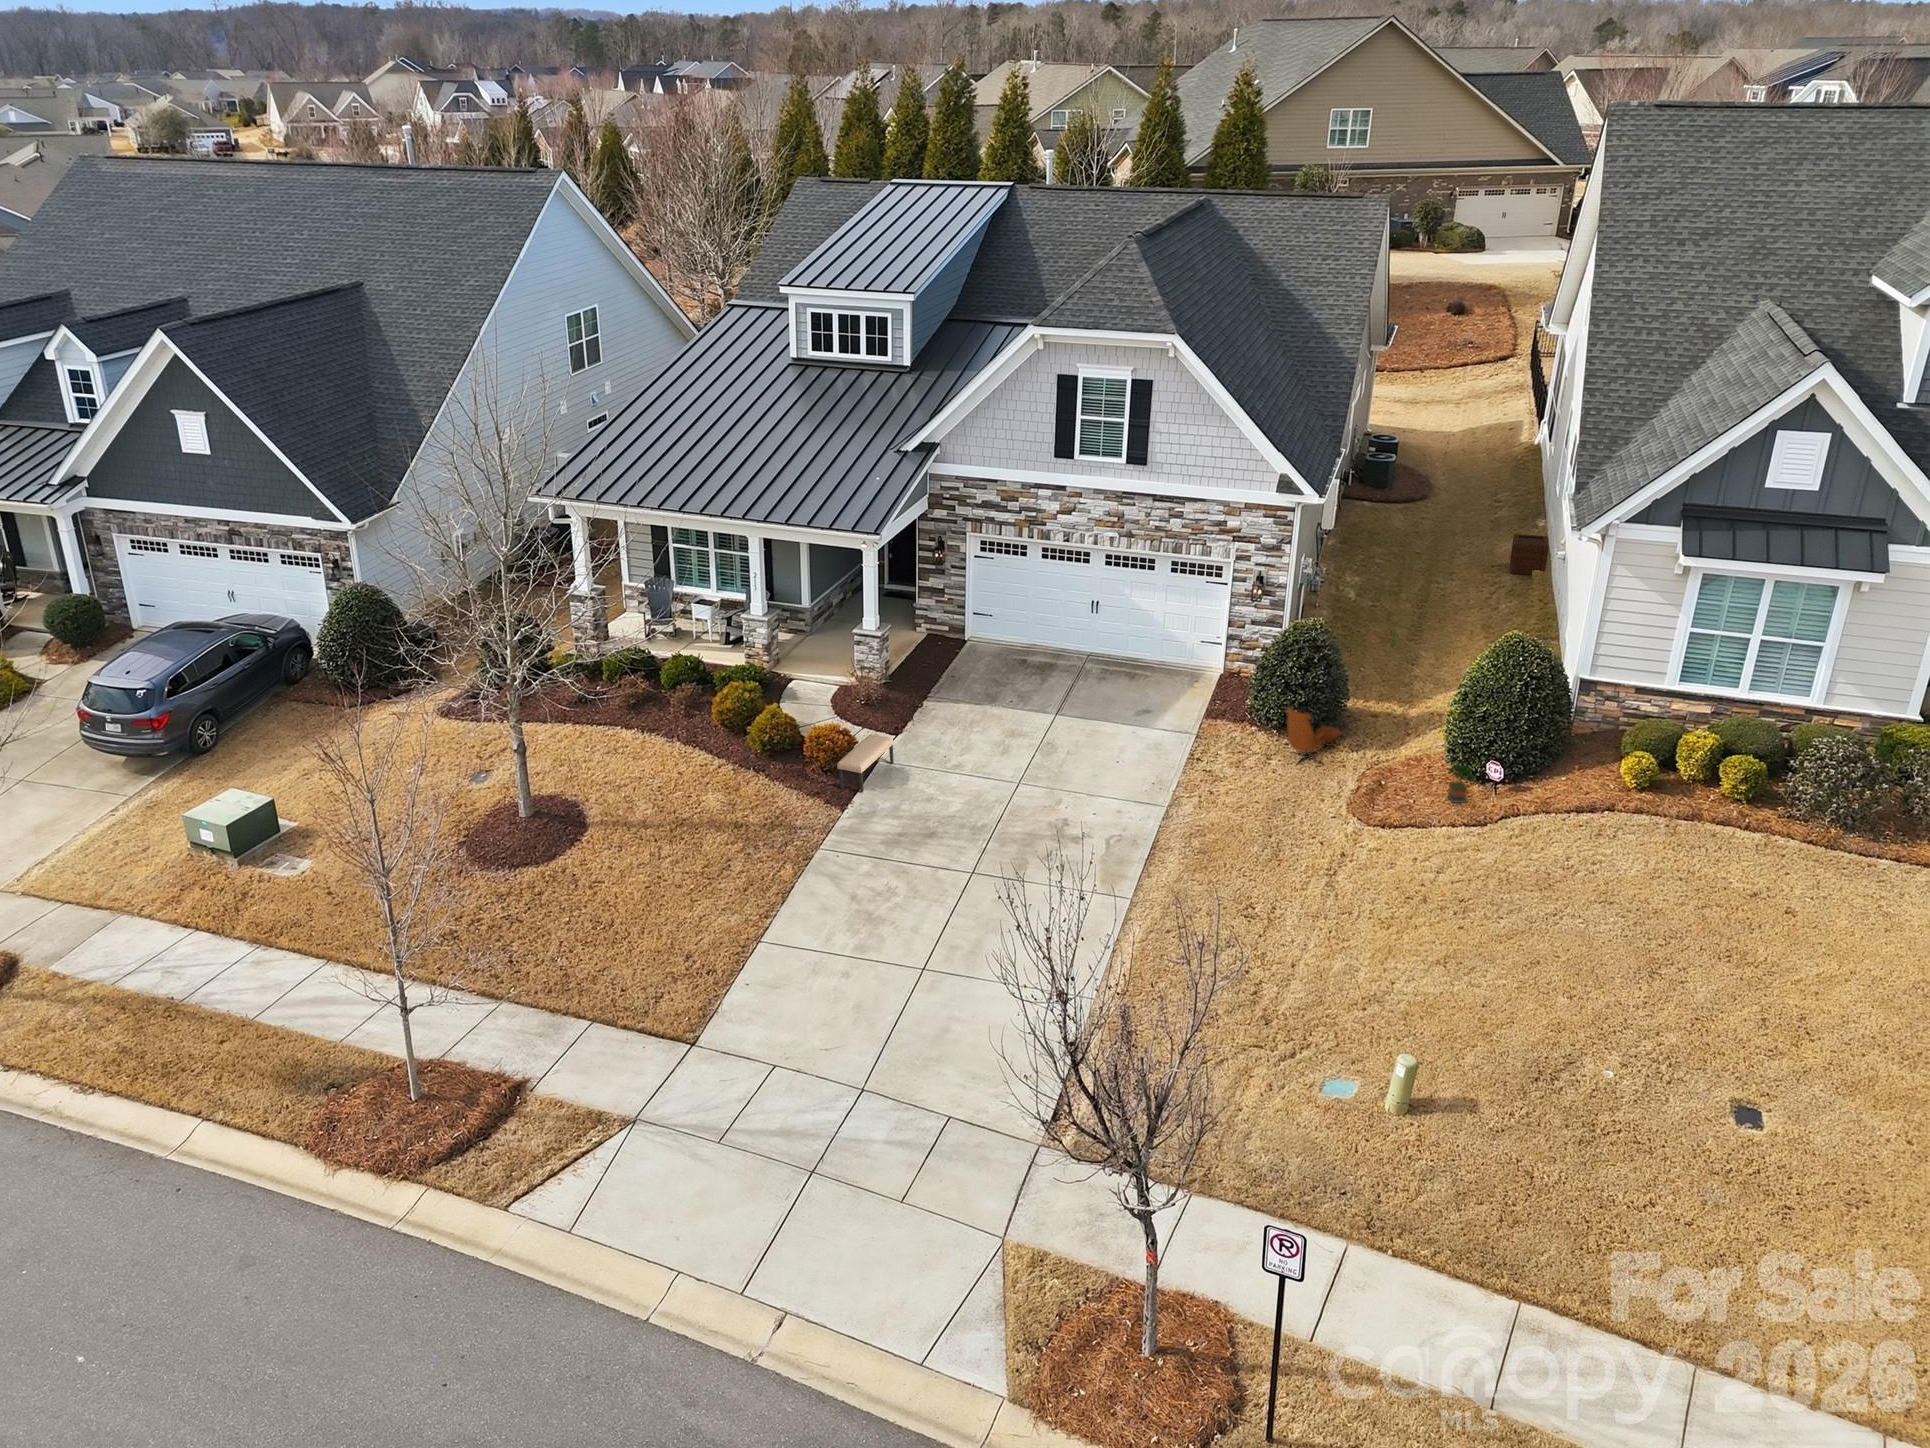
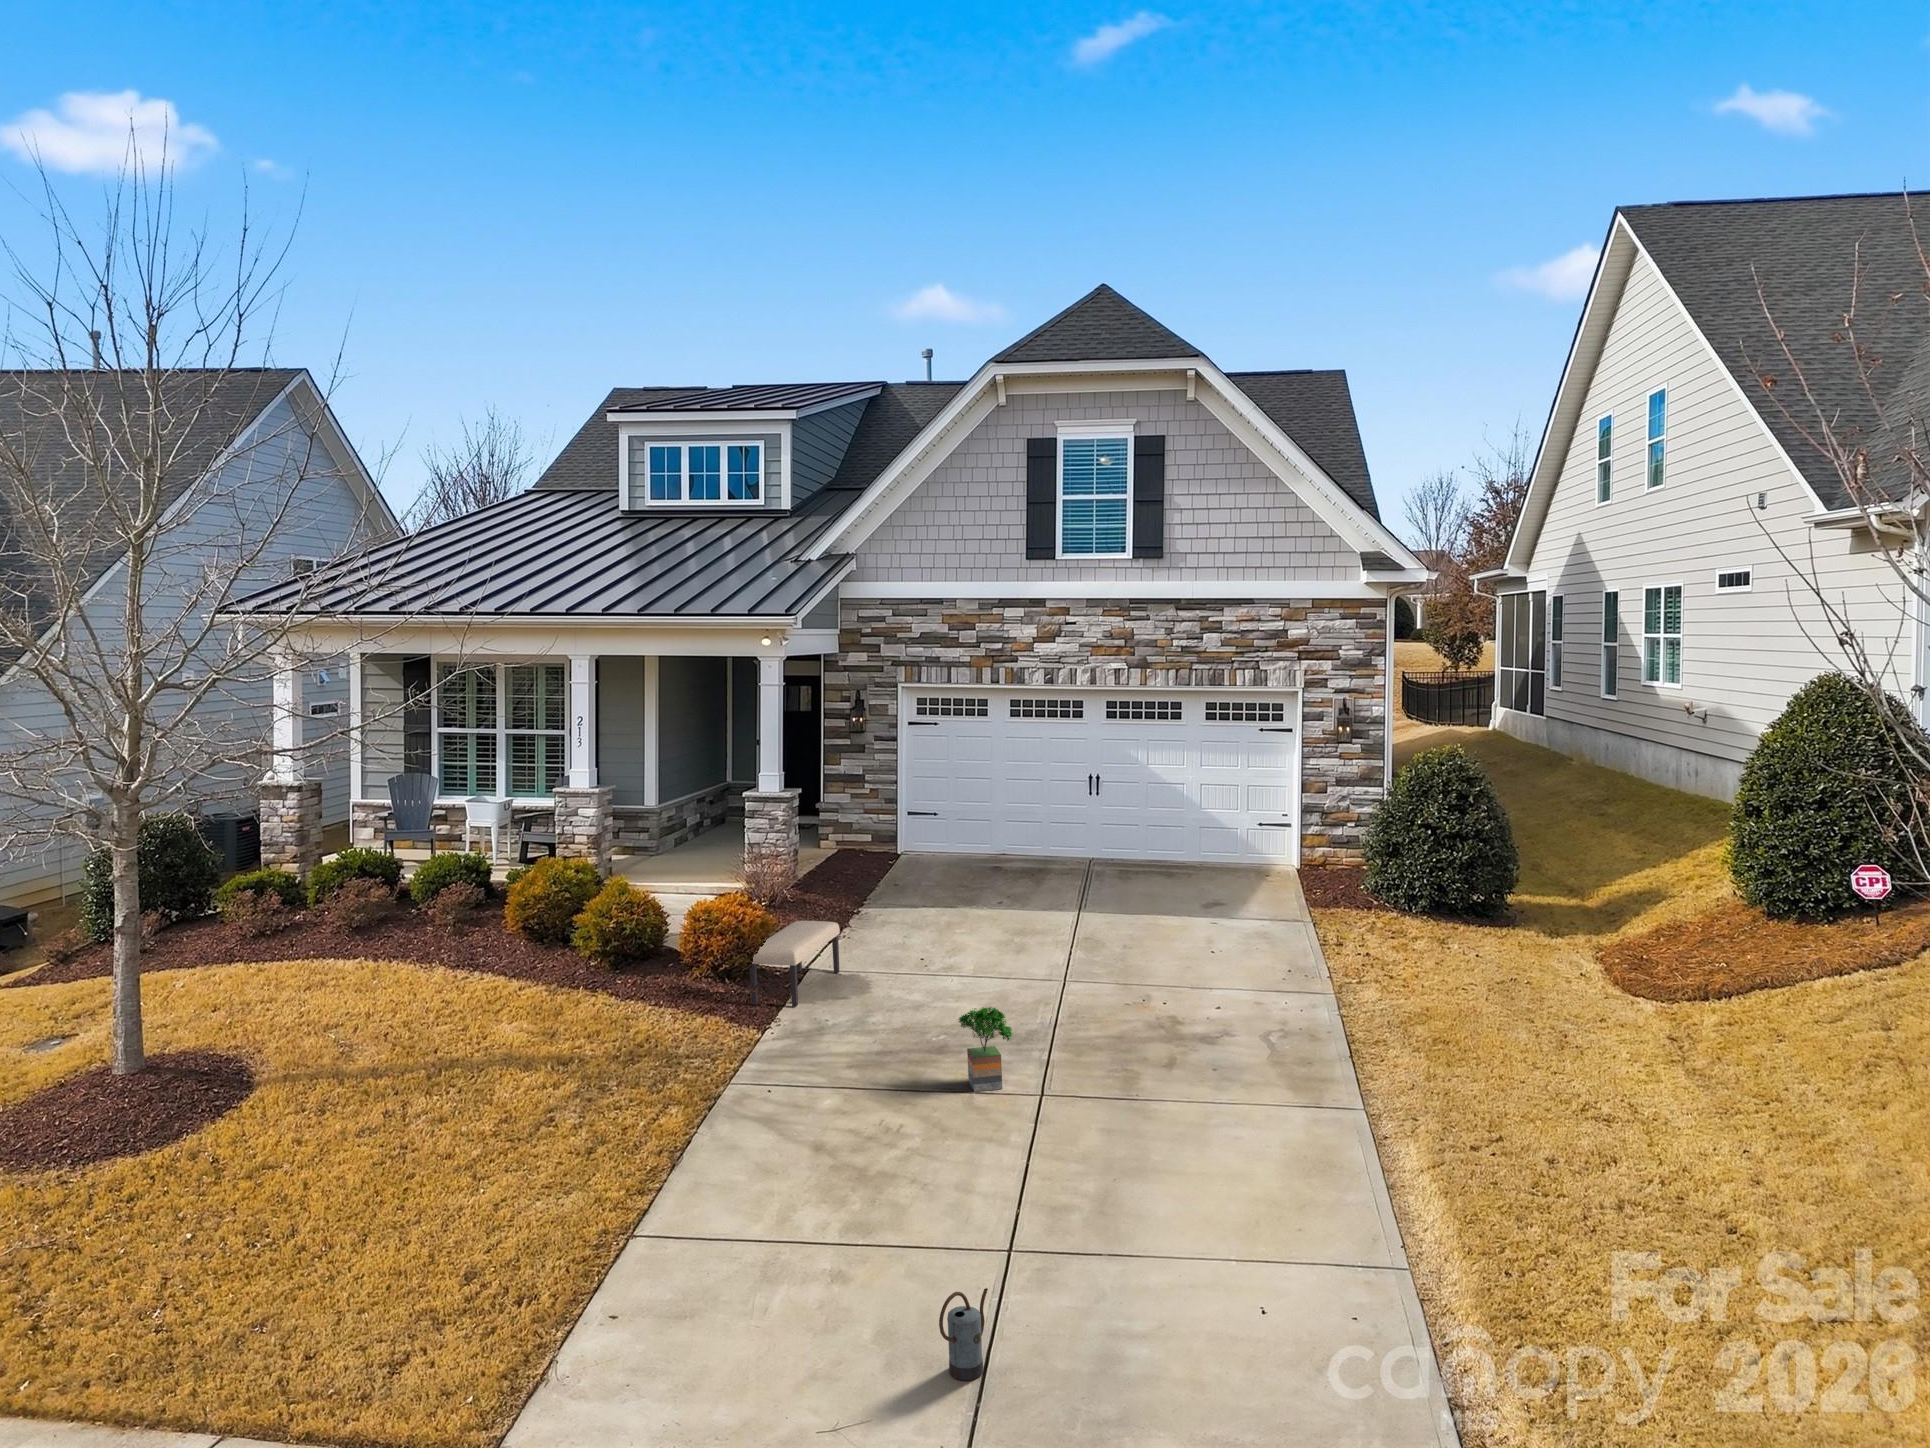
wooden crate: present [1510,534,1549,575] -> none [1567,734,1625,781]
lounge chair: present [1287,707,1342,760] -> none [1494,825,1570,929]
potted tree: present [1448,765,1475,803] -> present [959,1007,1012,1092]
watering can: none [854,989,876,1019] -> present [939,1288,988,1381]

